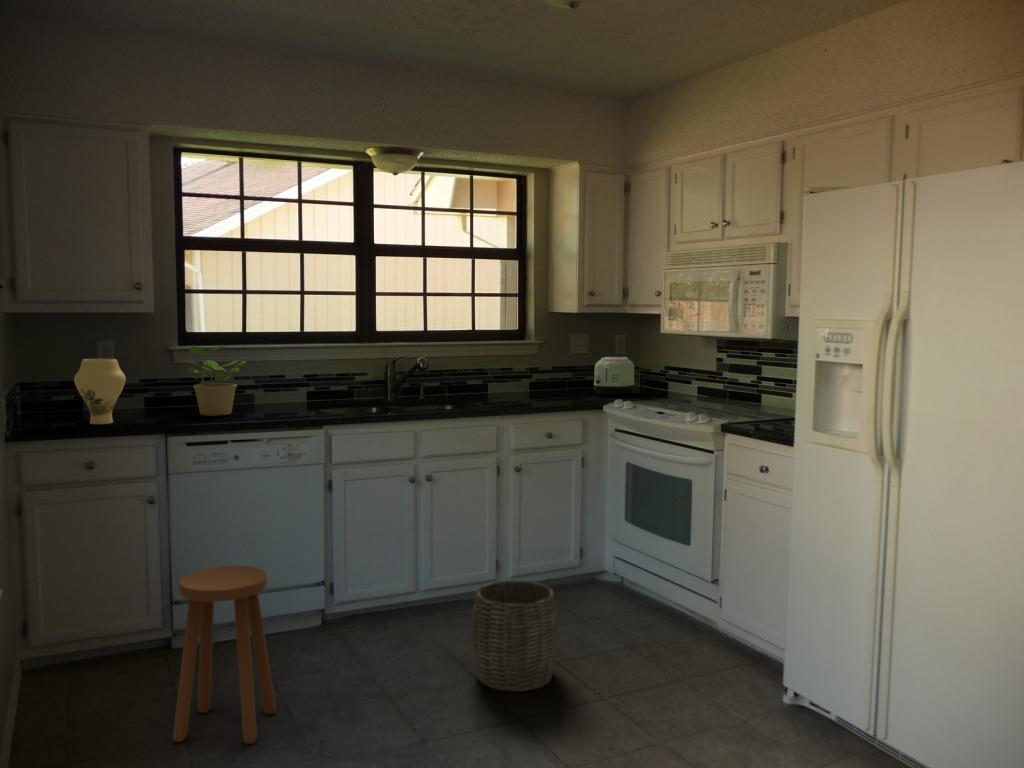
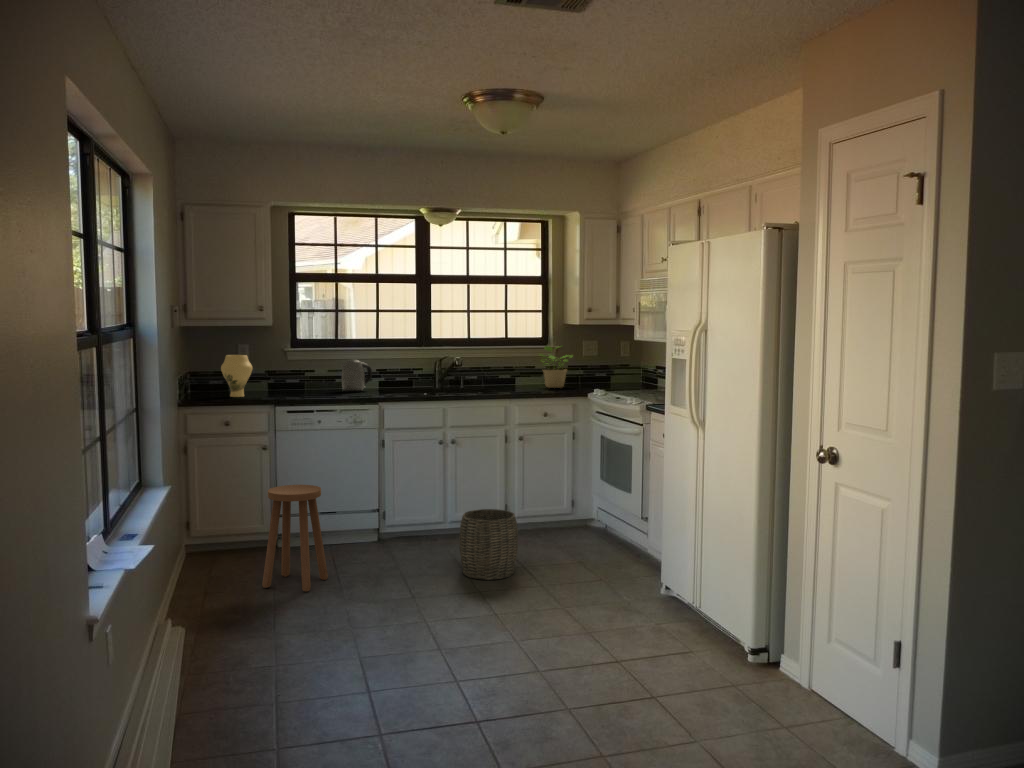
potted plant: present [183,345,246,416] -> present [540,346,573,388]
toaster: present [594,357,634,396] -> none [599,359,633,388]
kettle: none [254,363,298,410] -> present [341,359,372,392]

